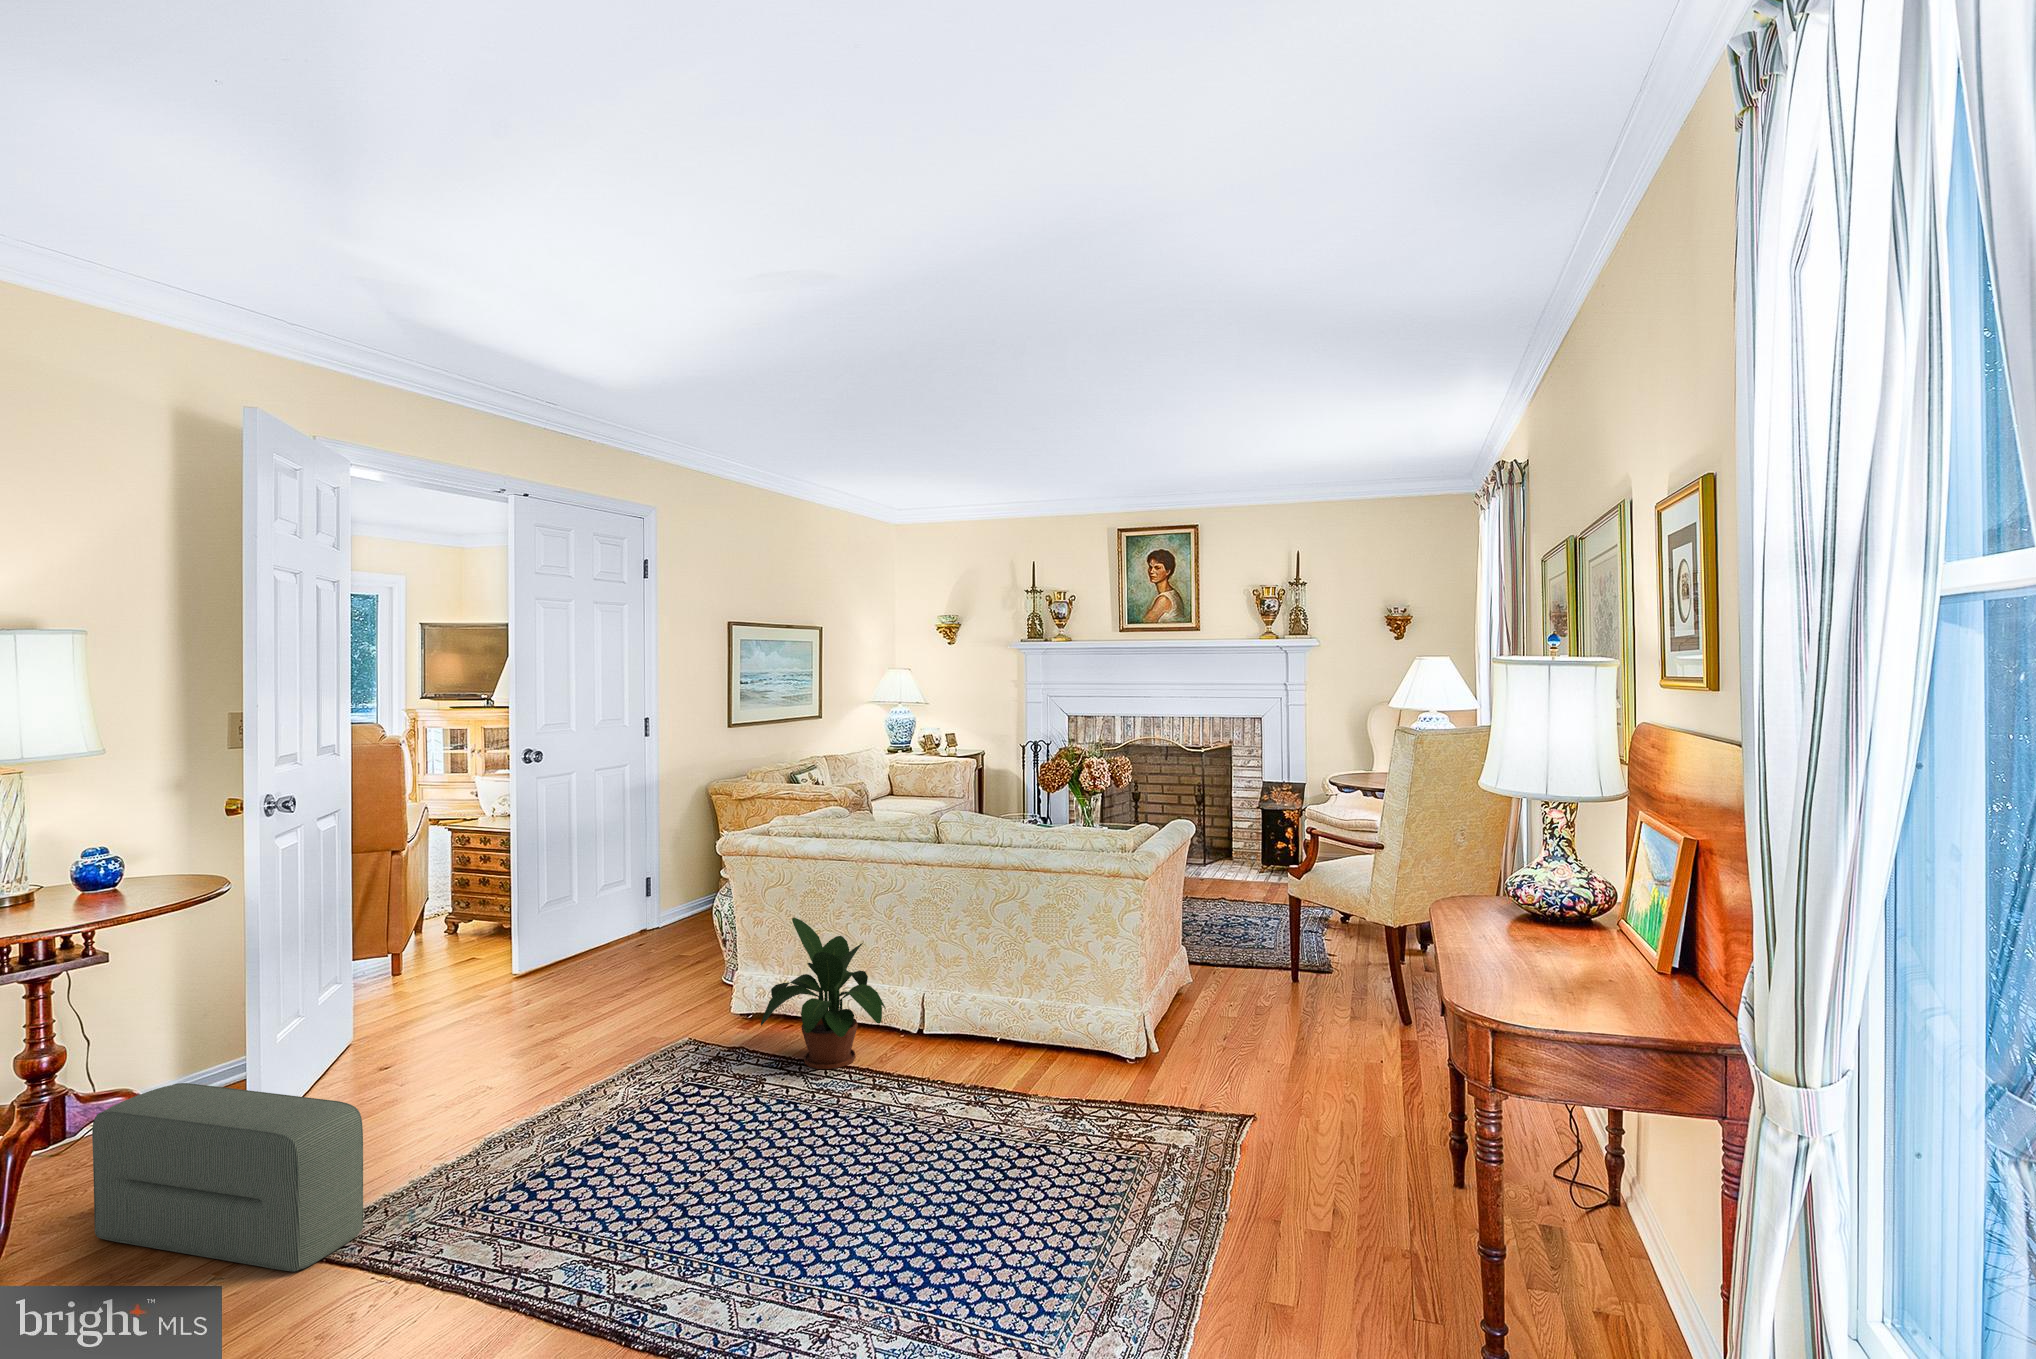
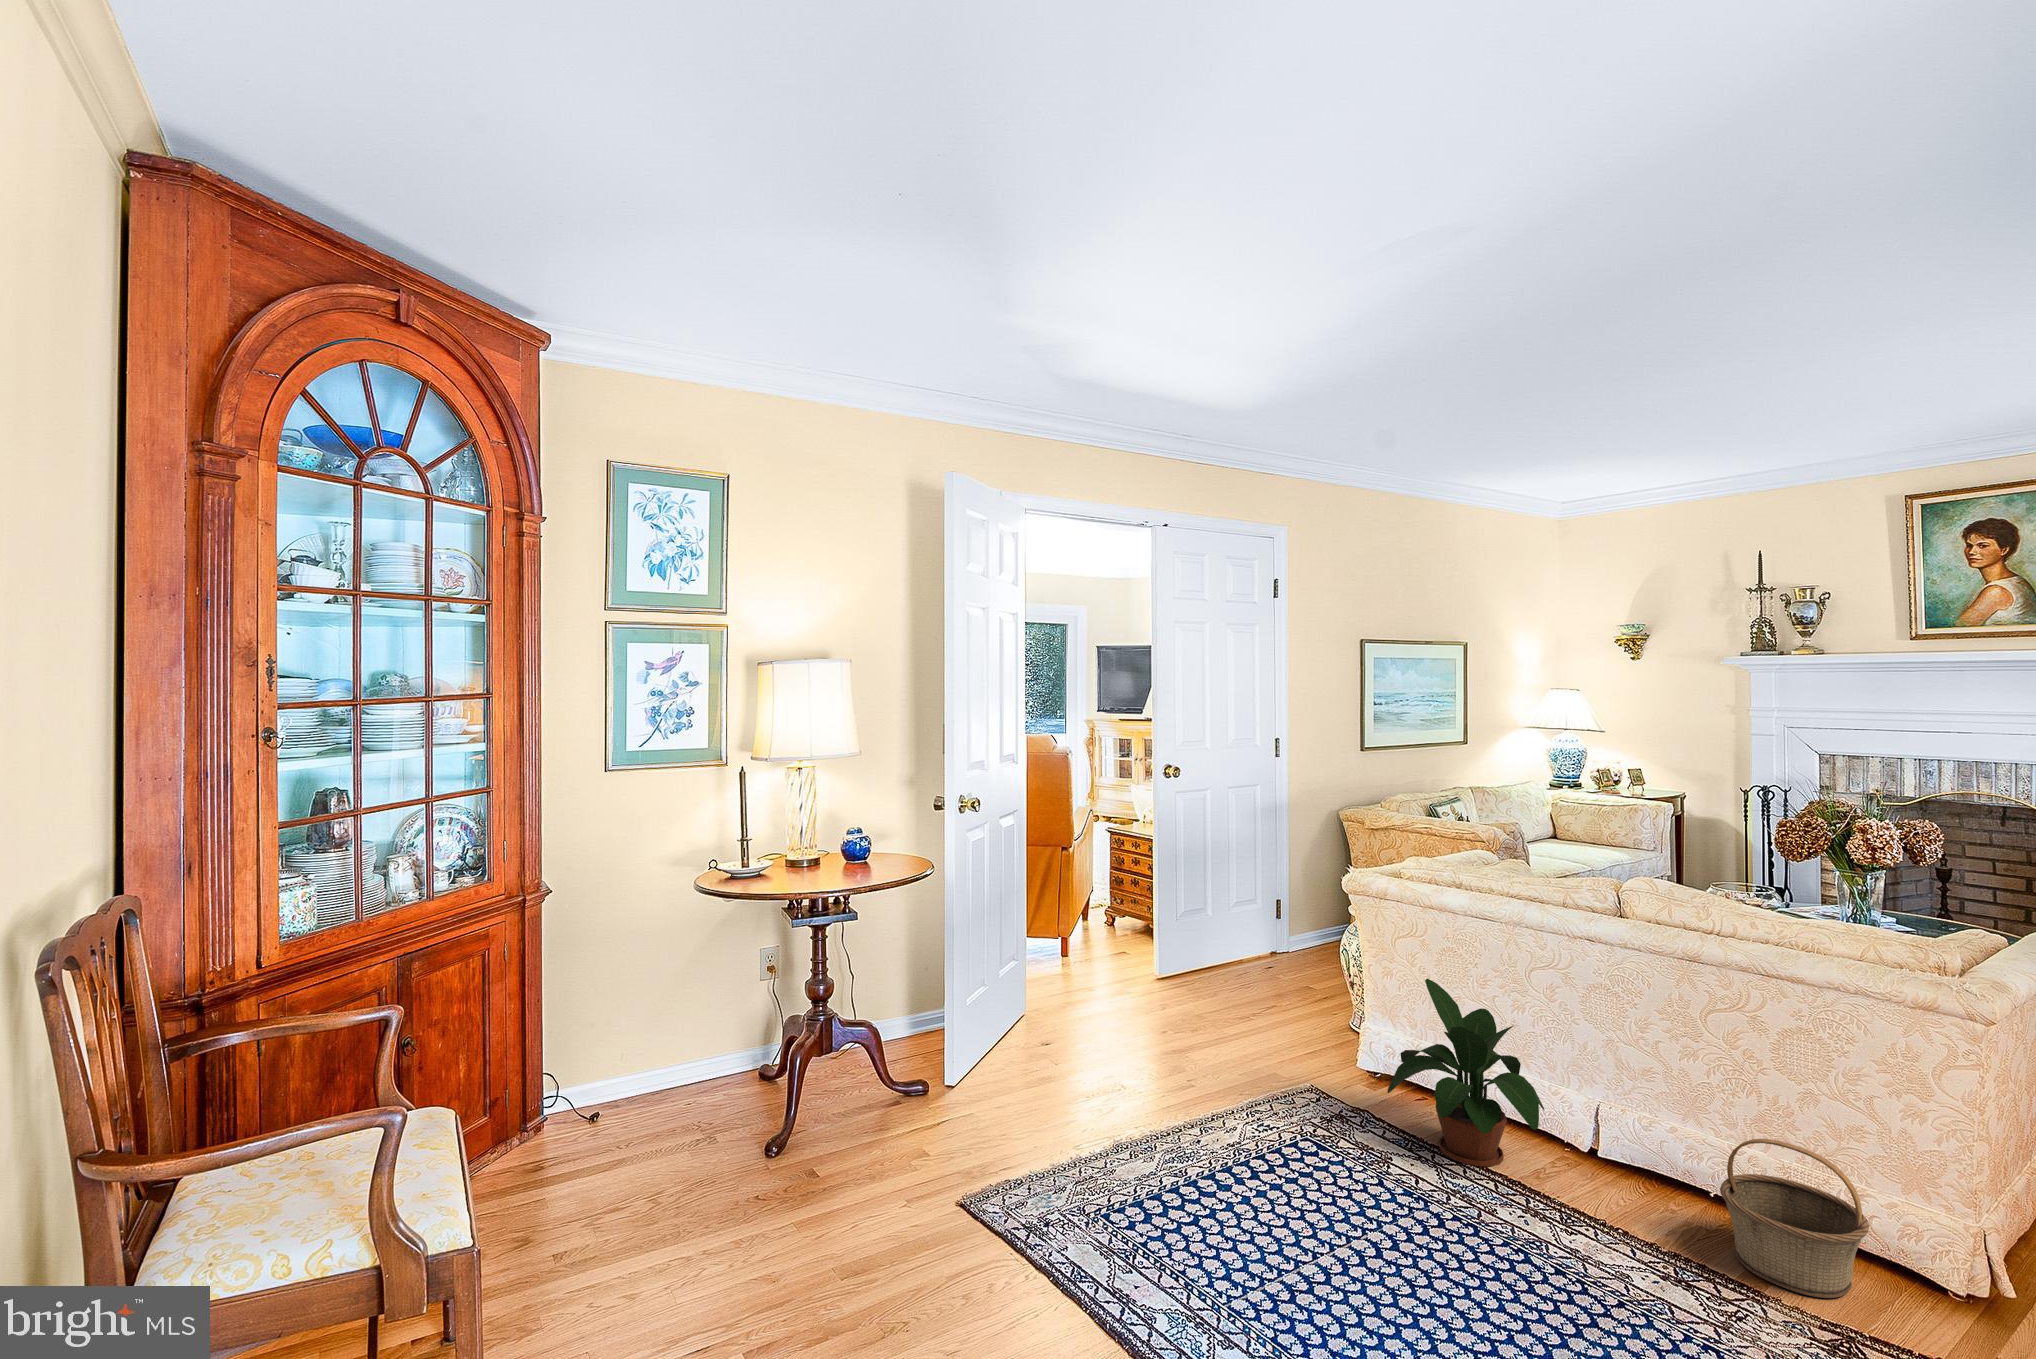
basket: none [1002,986,1085,1089] -> present [1720,1139,1869,1298]
pouf: present [92,1083,363,1271] -> none [842,1029,1009,1225]

